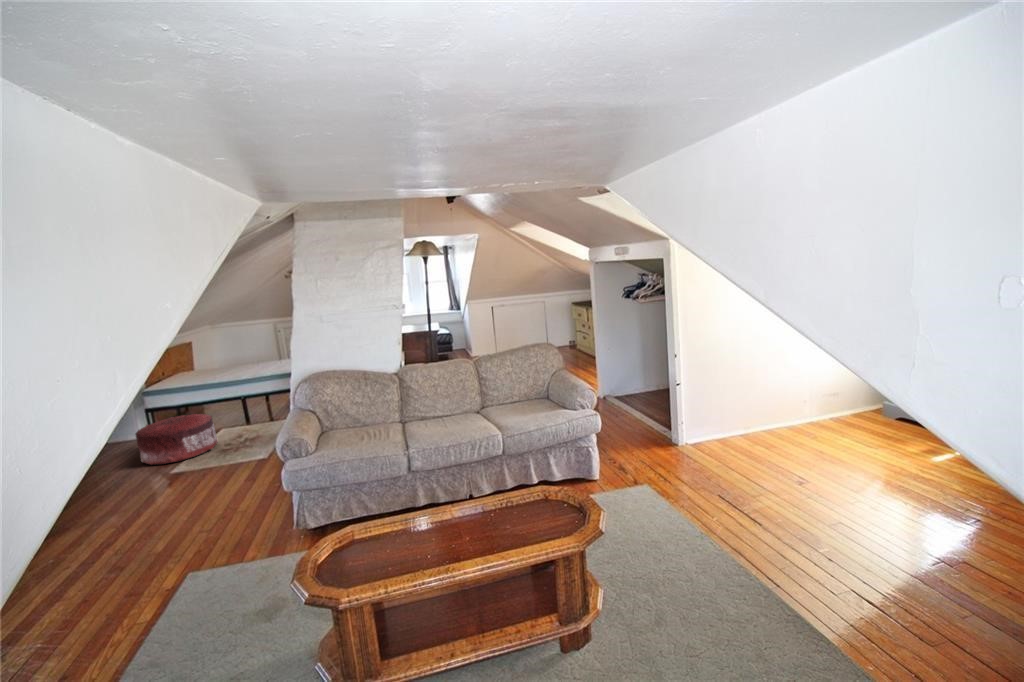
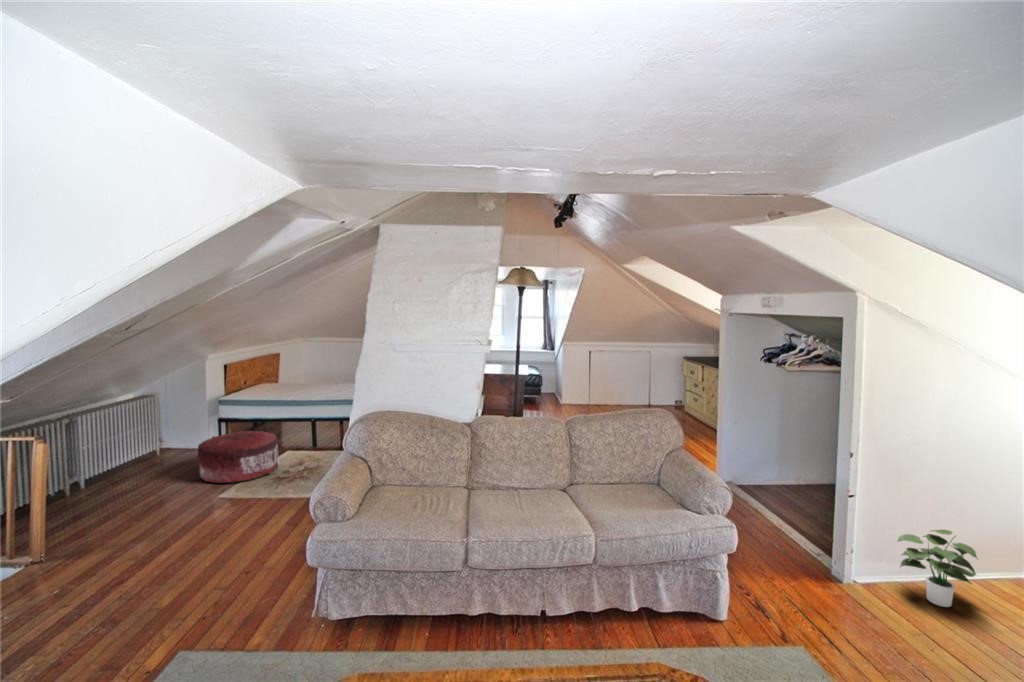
potted plant: none [708,398,757,448] -> present [898,530,977,607]

